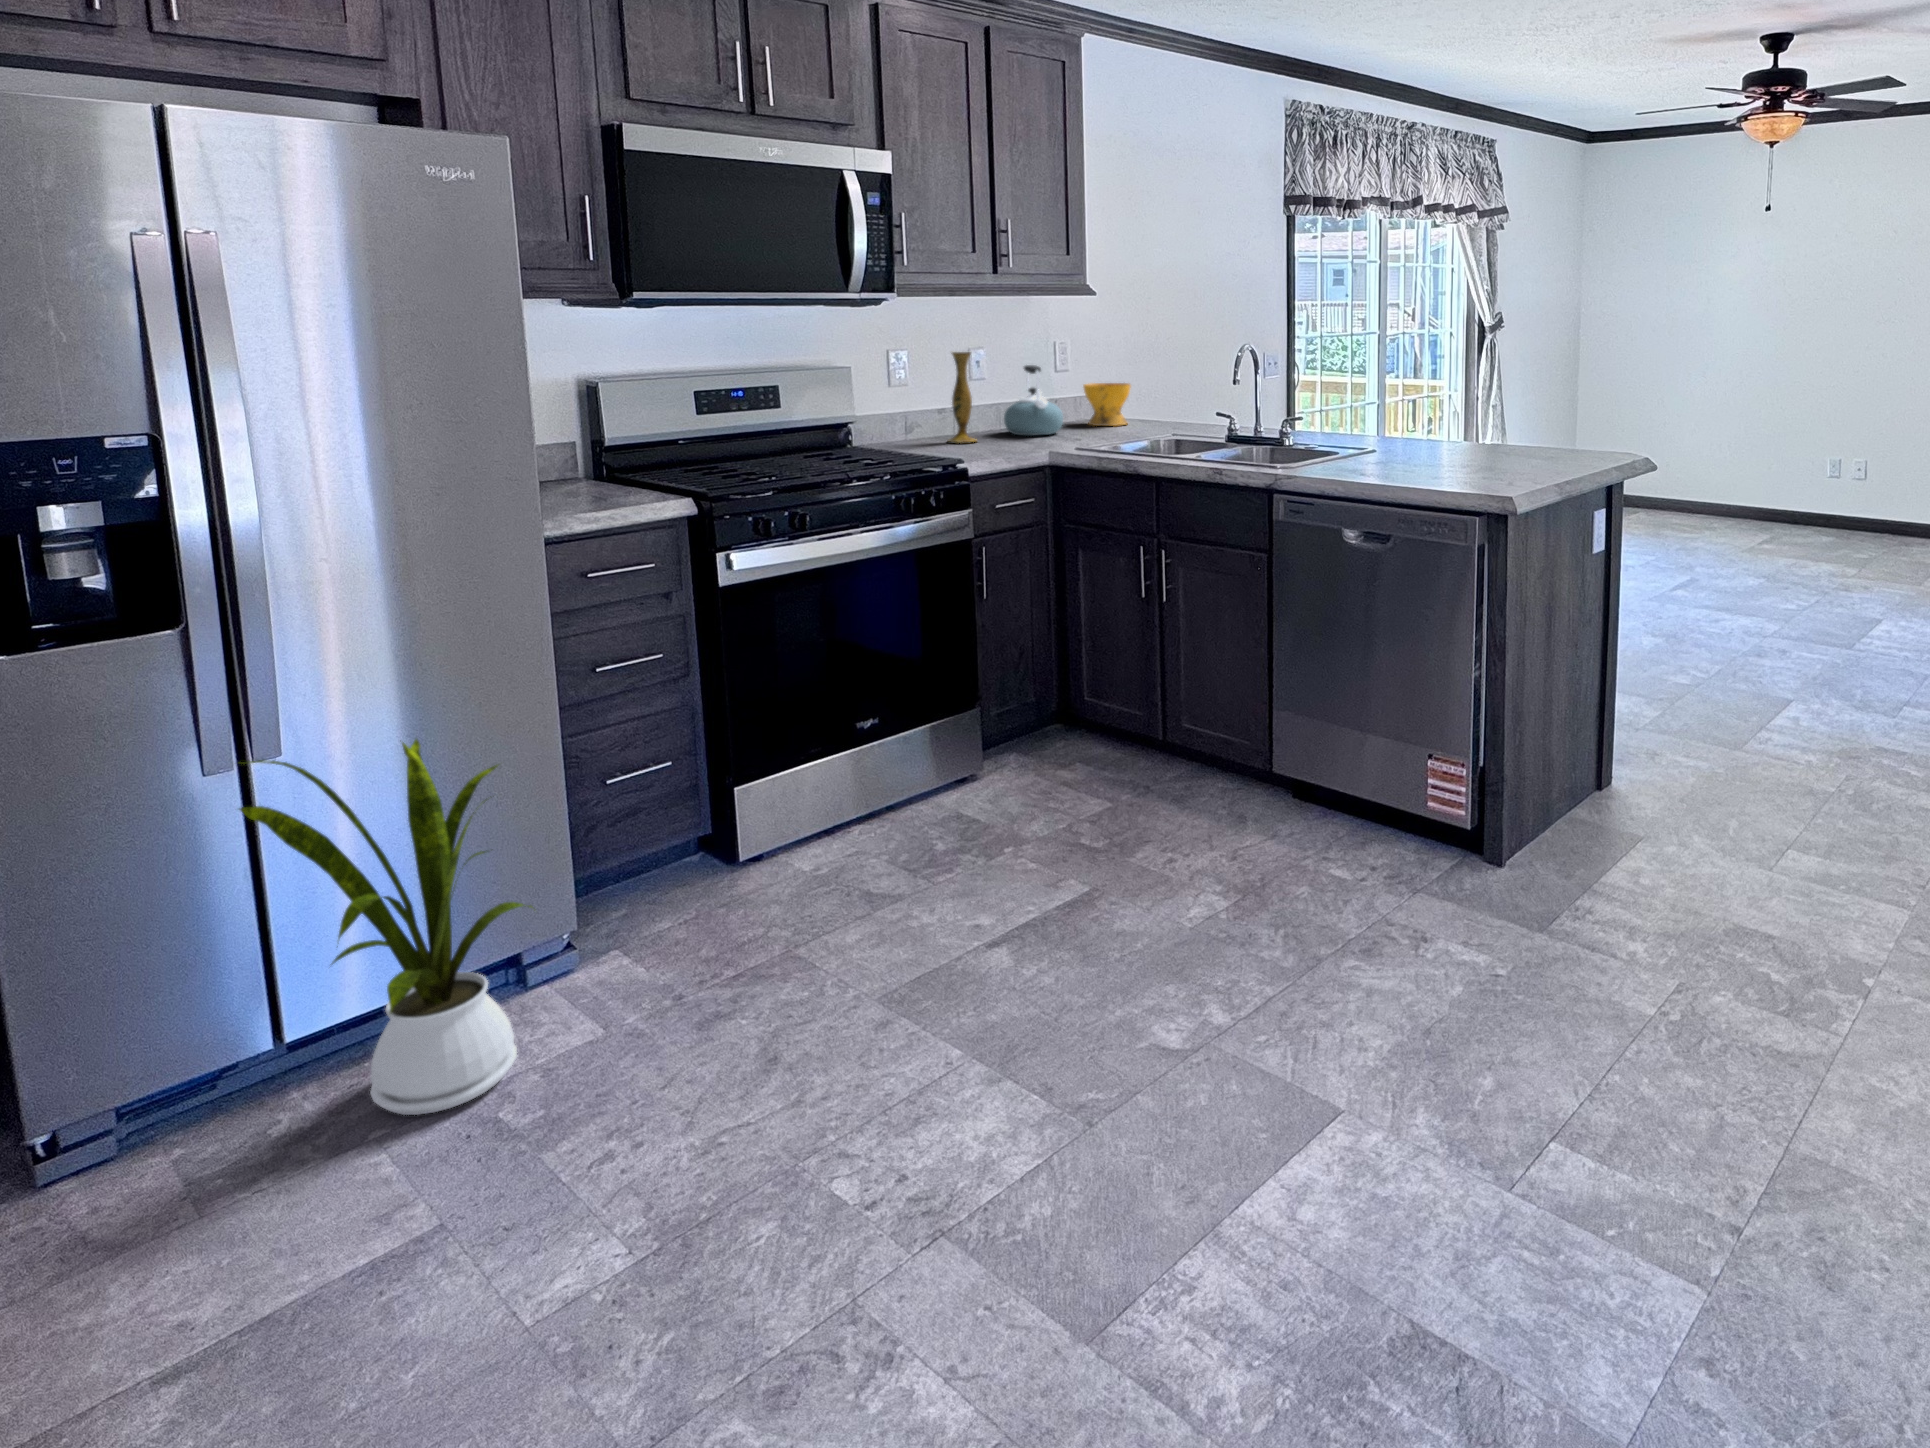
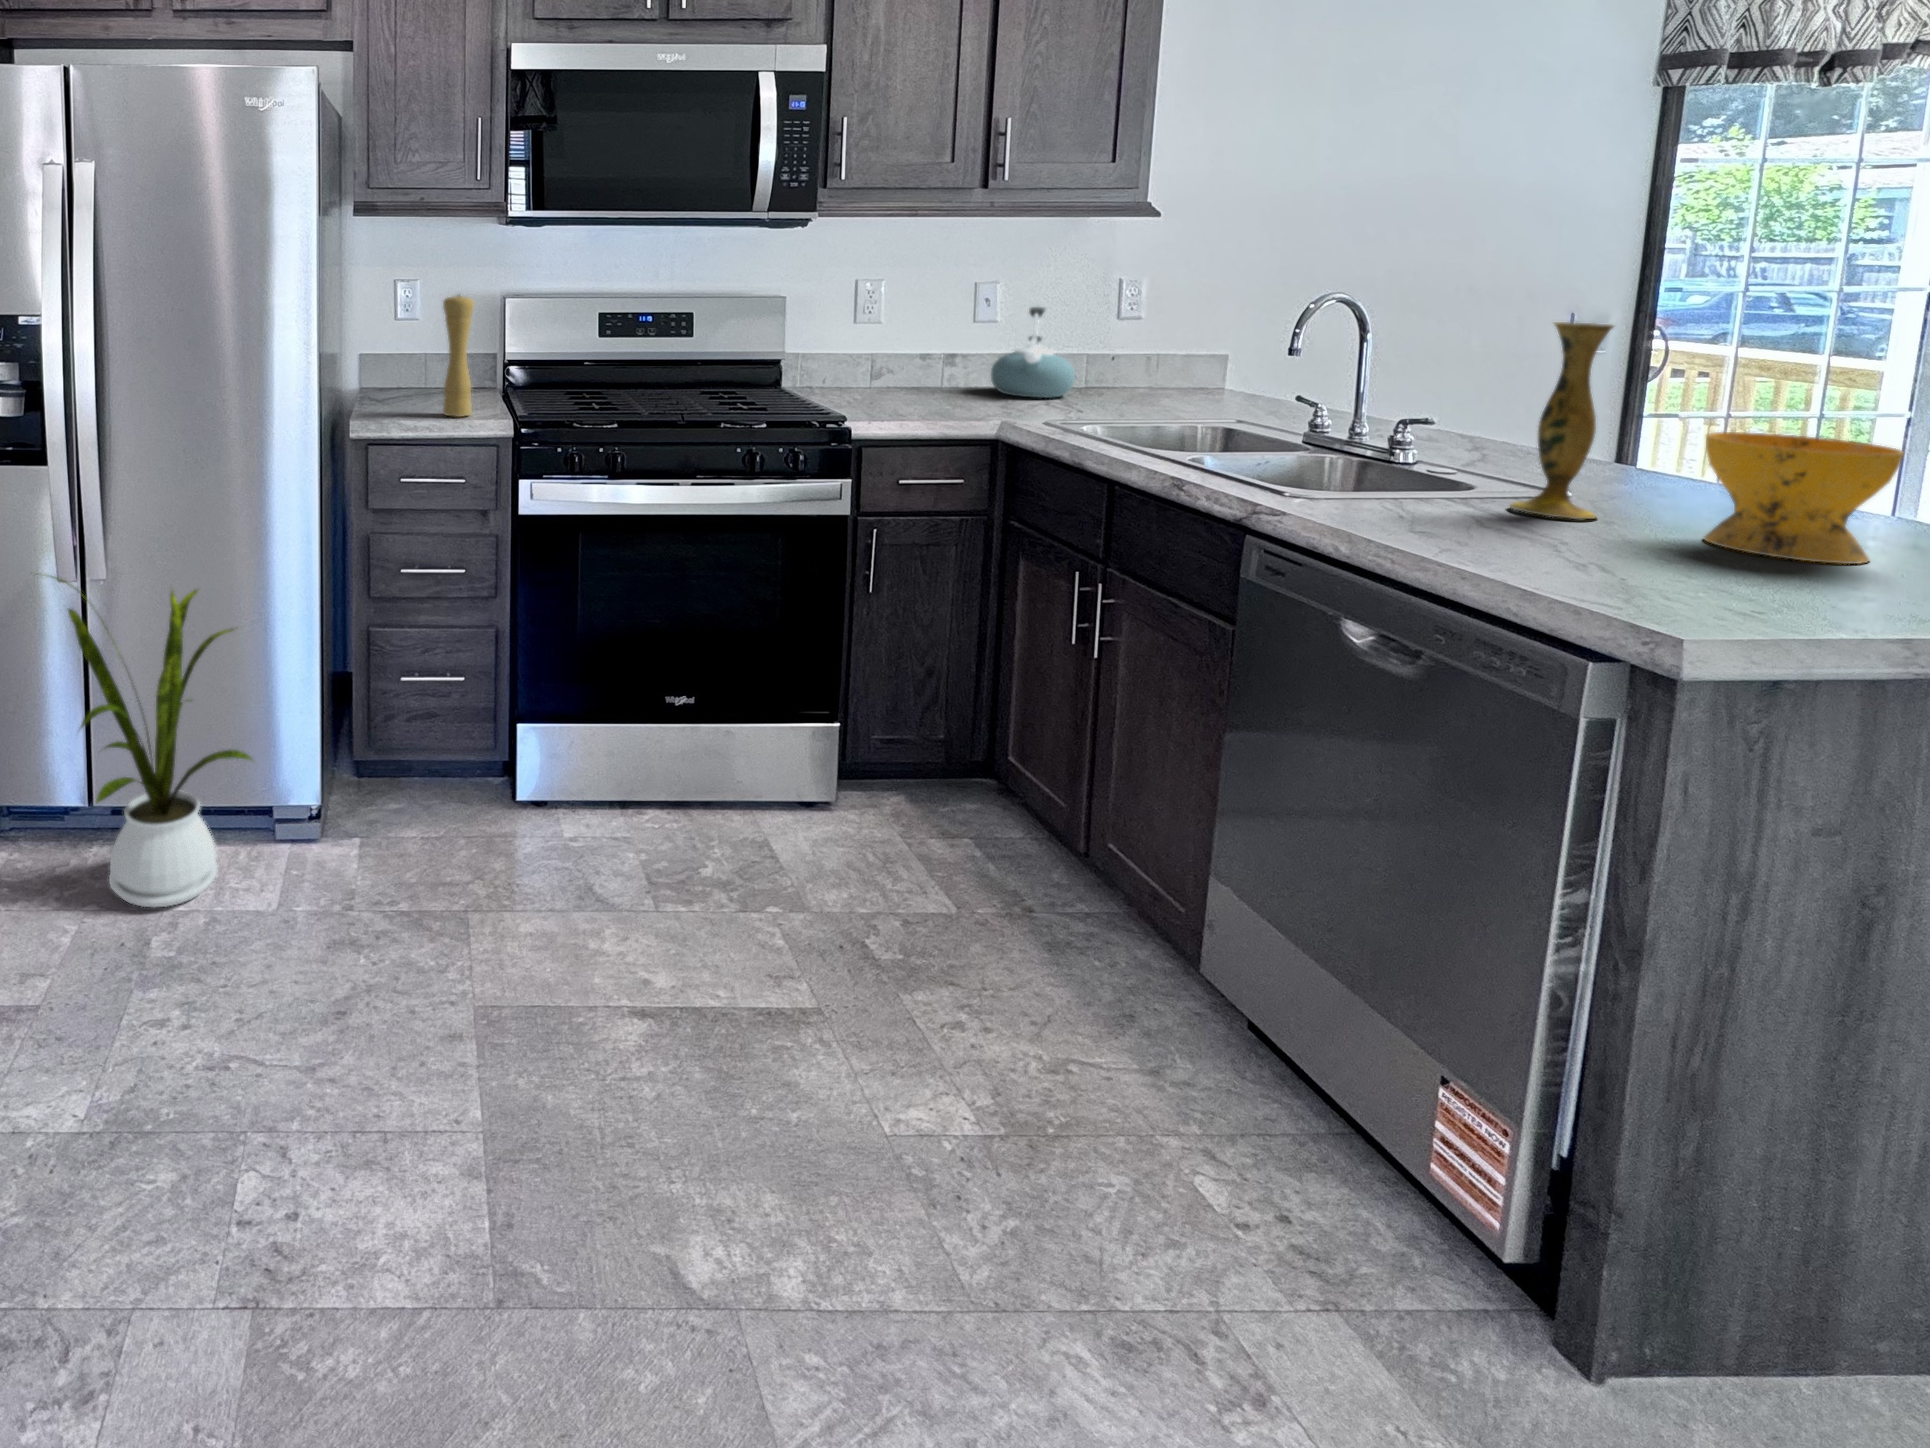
vase: present [948,352,976,443] -> present [1510,322,1614,519]
pepper mill: none [596,379,639,506] -> present [443,295,474,417]
bowl: present [1083,383,1131,426] -> present [1704,432,1904,564]

